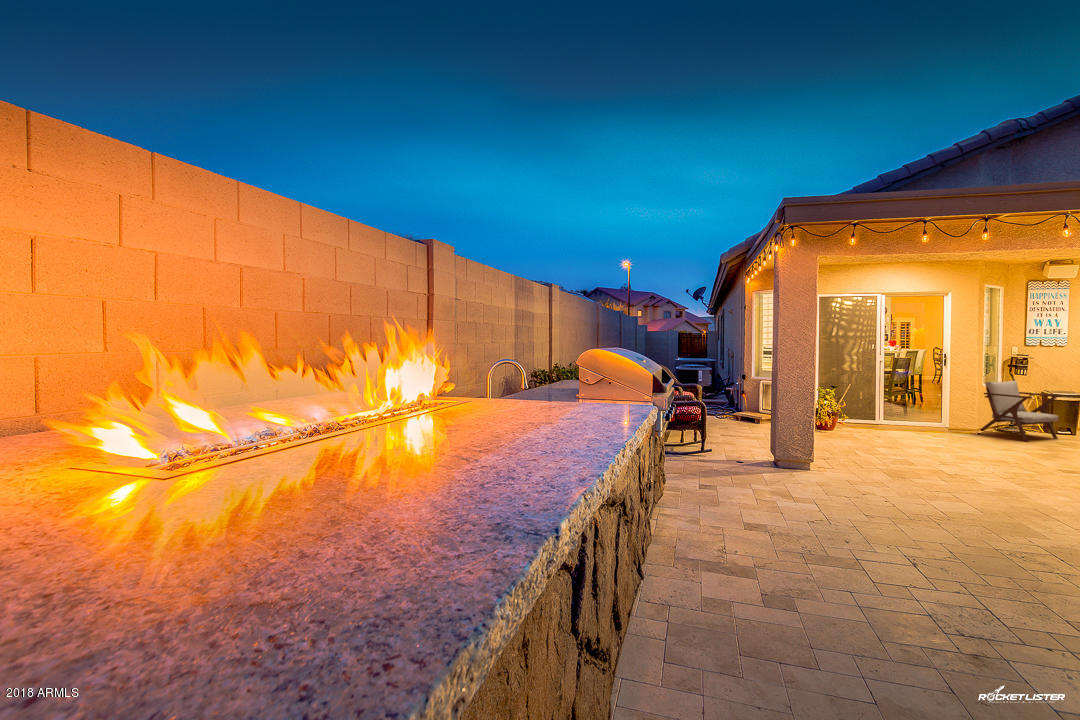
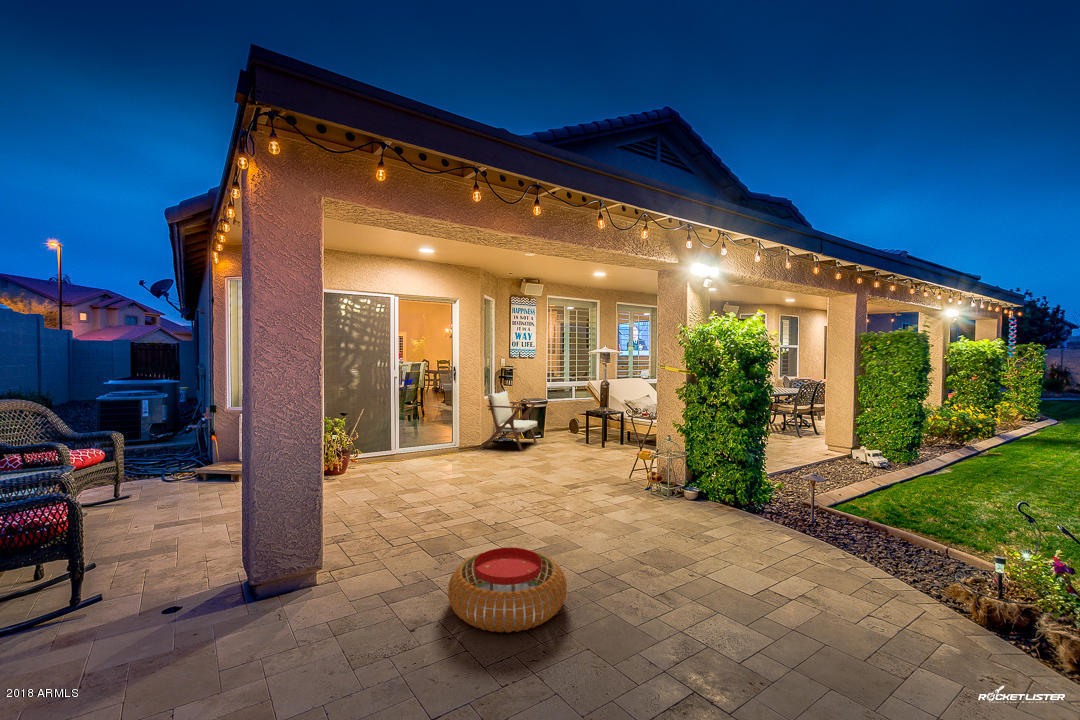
pouf: none [886,466,977,507] -> present [448,548,567,633]

